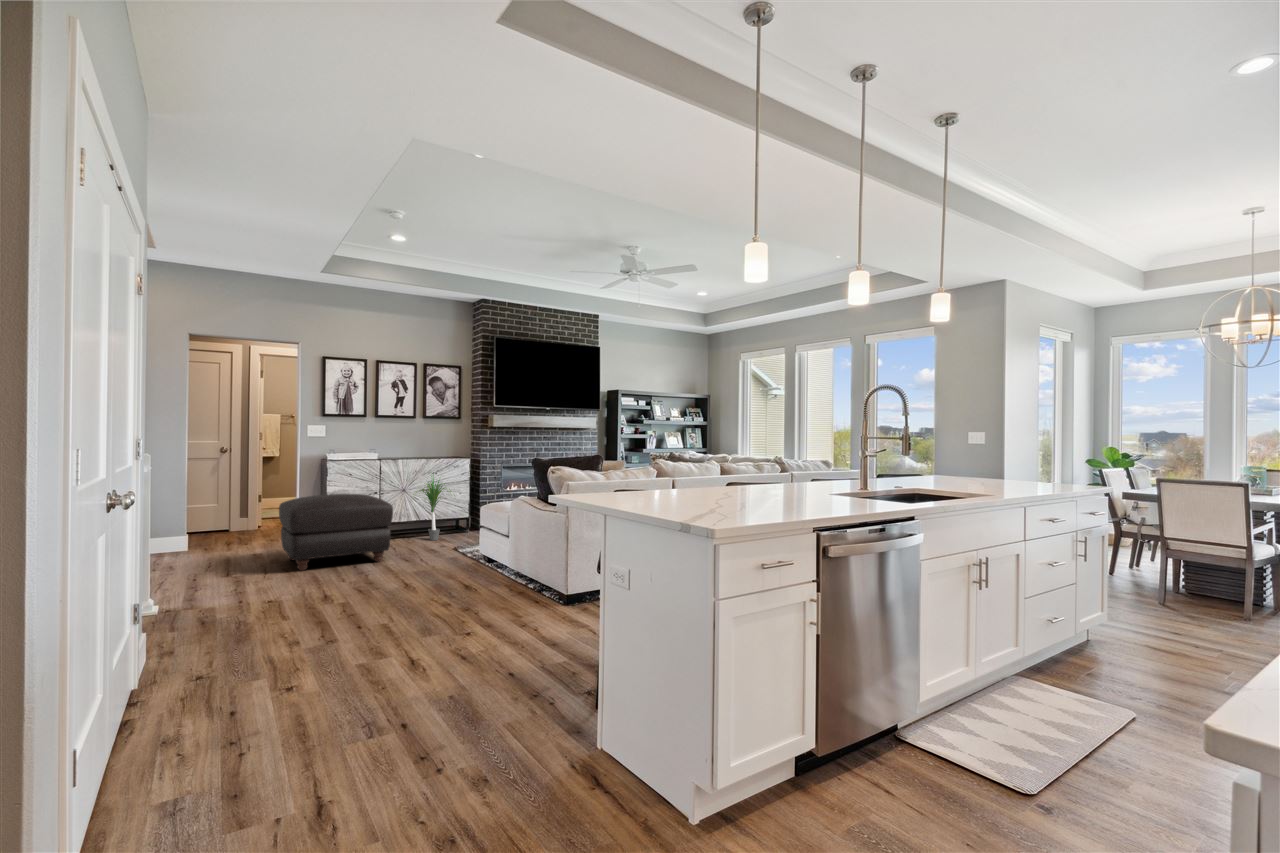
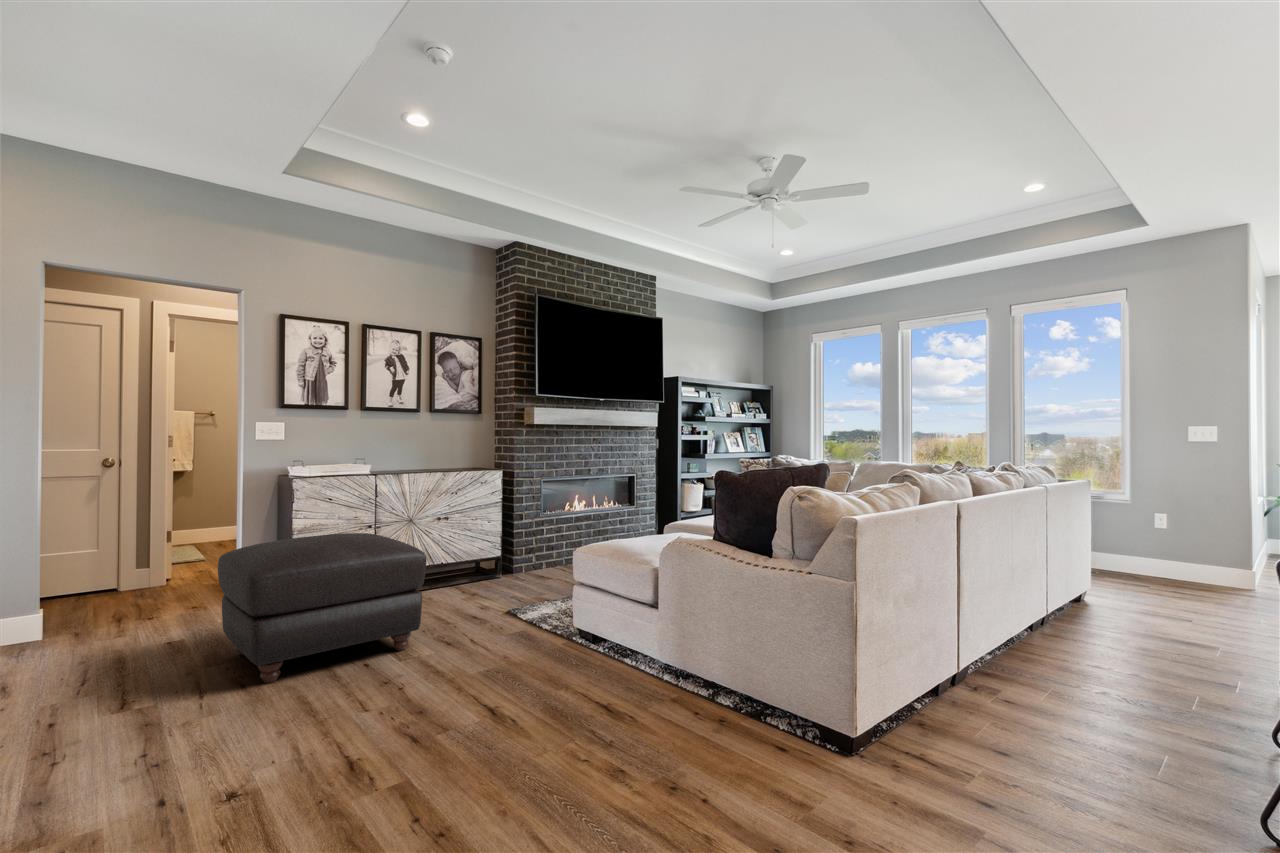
potted plant: present [423,478,445,540] -> none [424,491,494,596]

